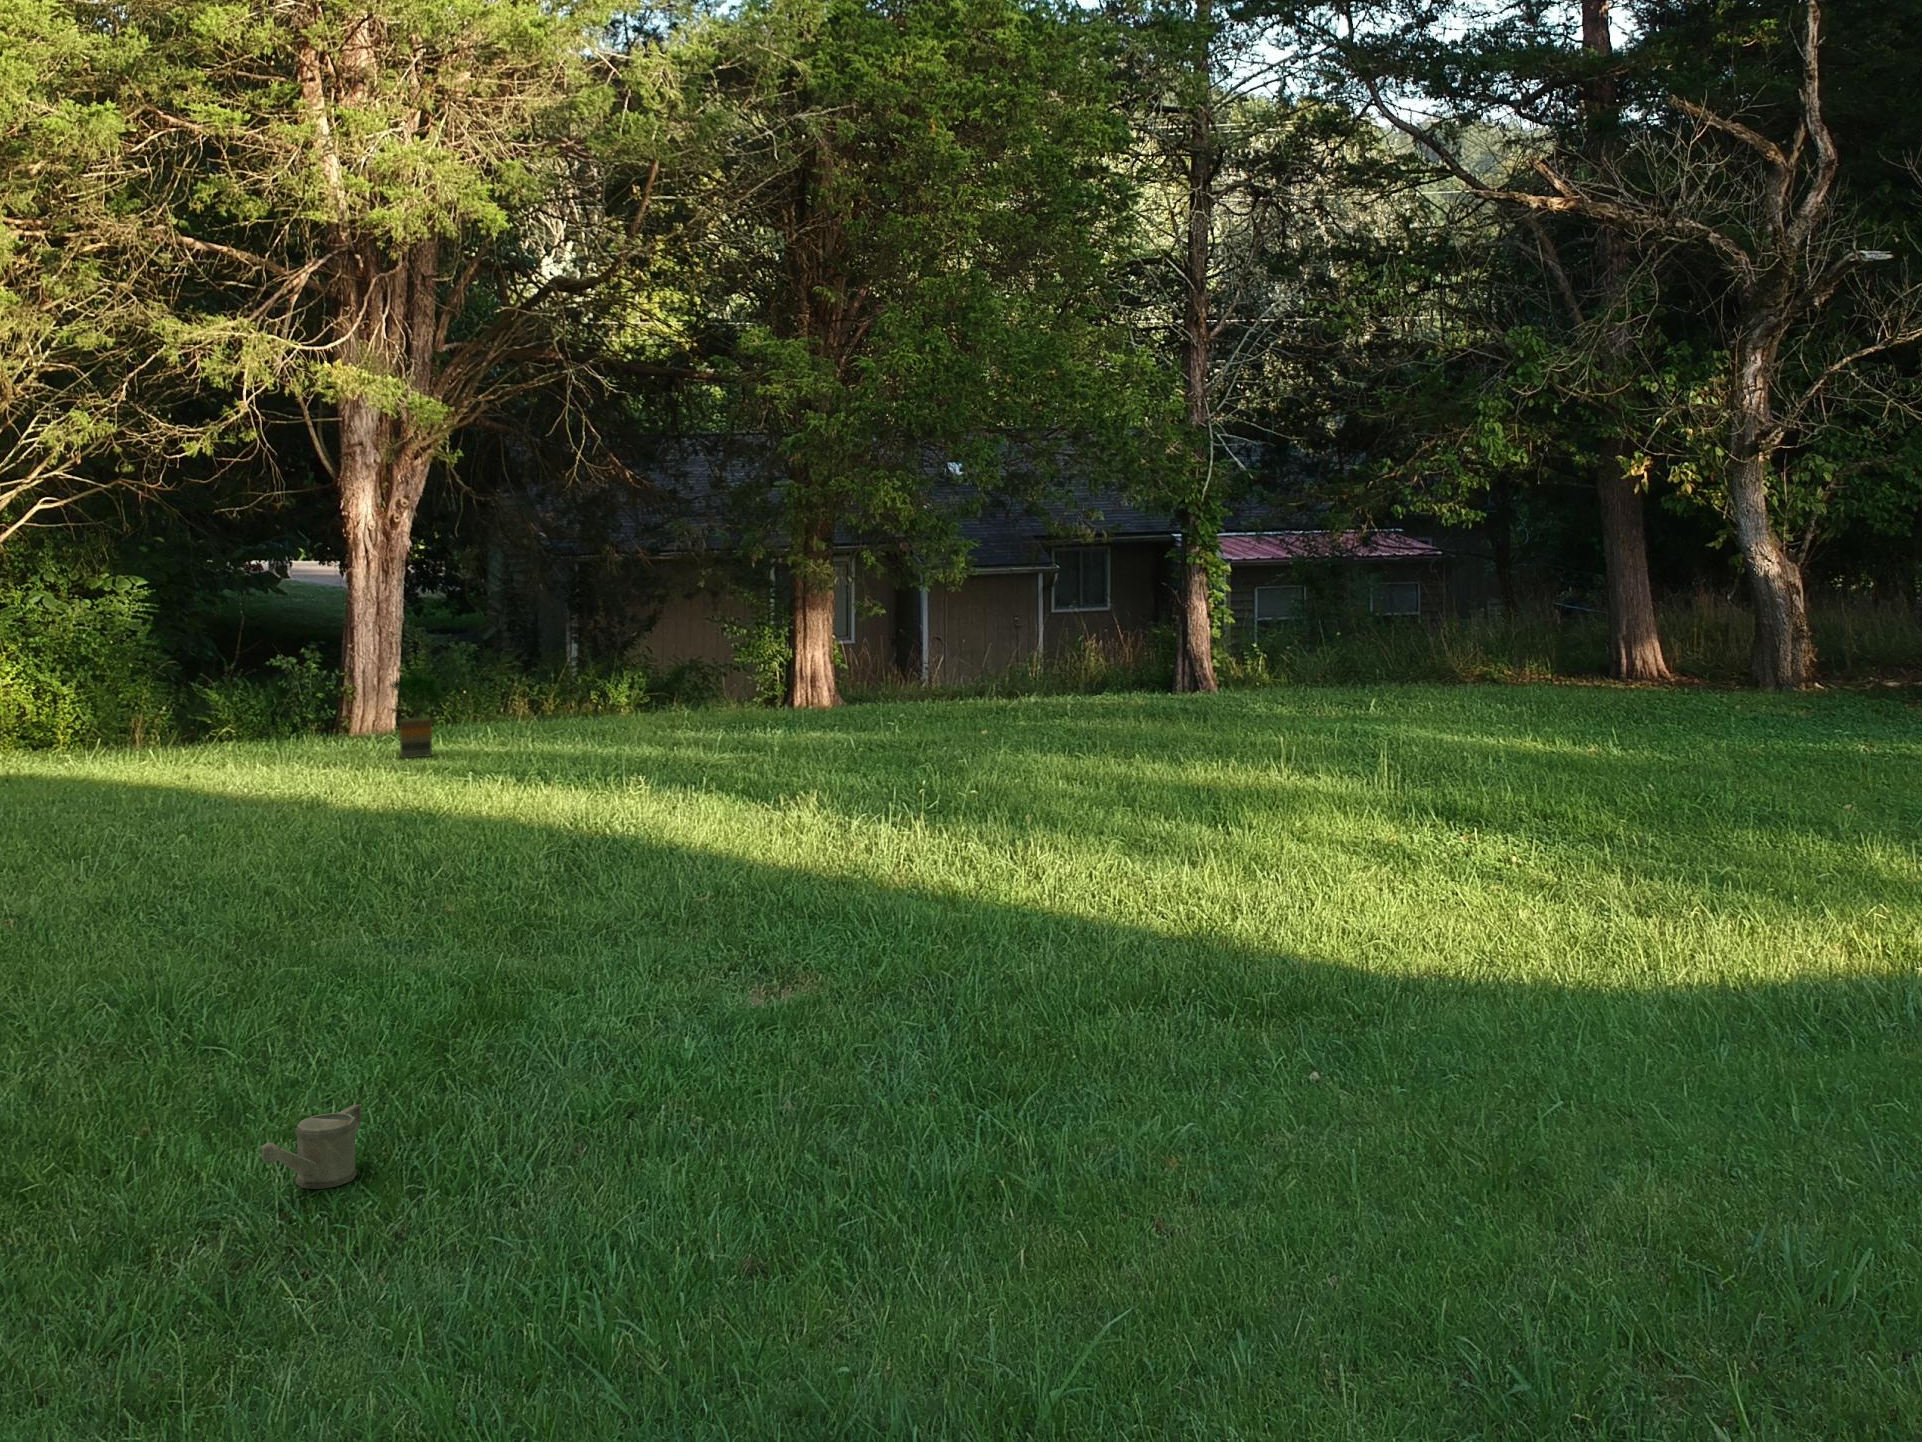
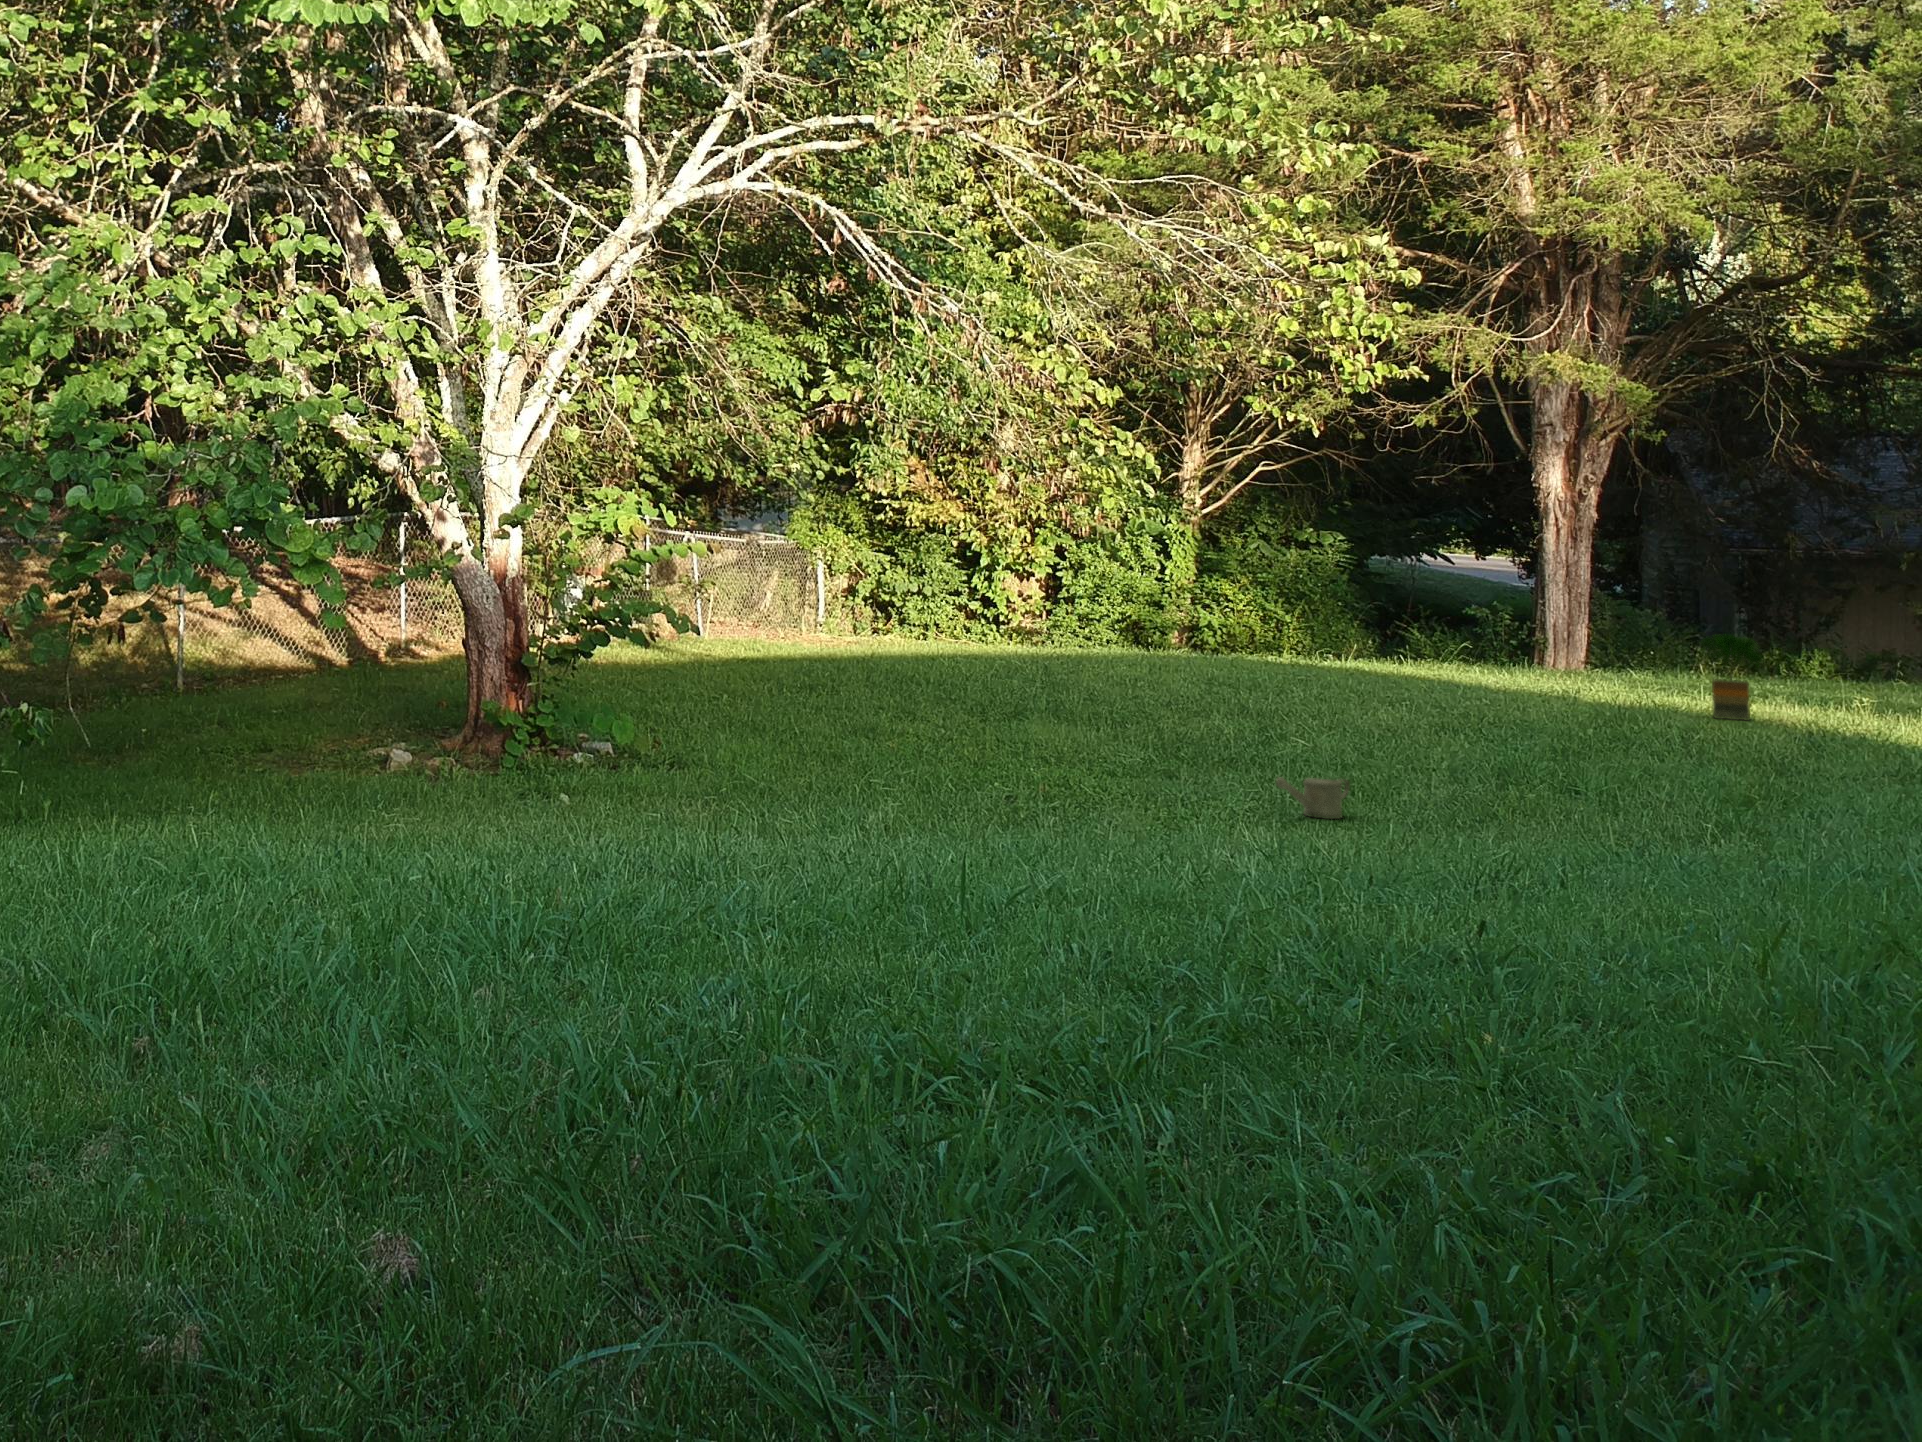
potted tree: present [390,675,444,758] -> present [1701,634,1764,720]

